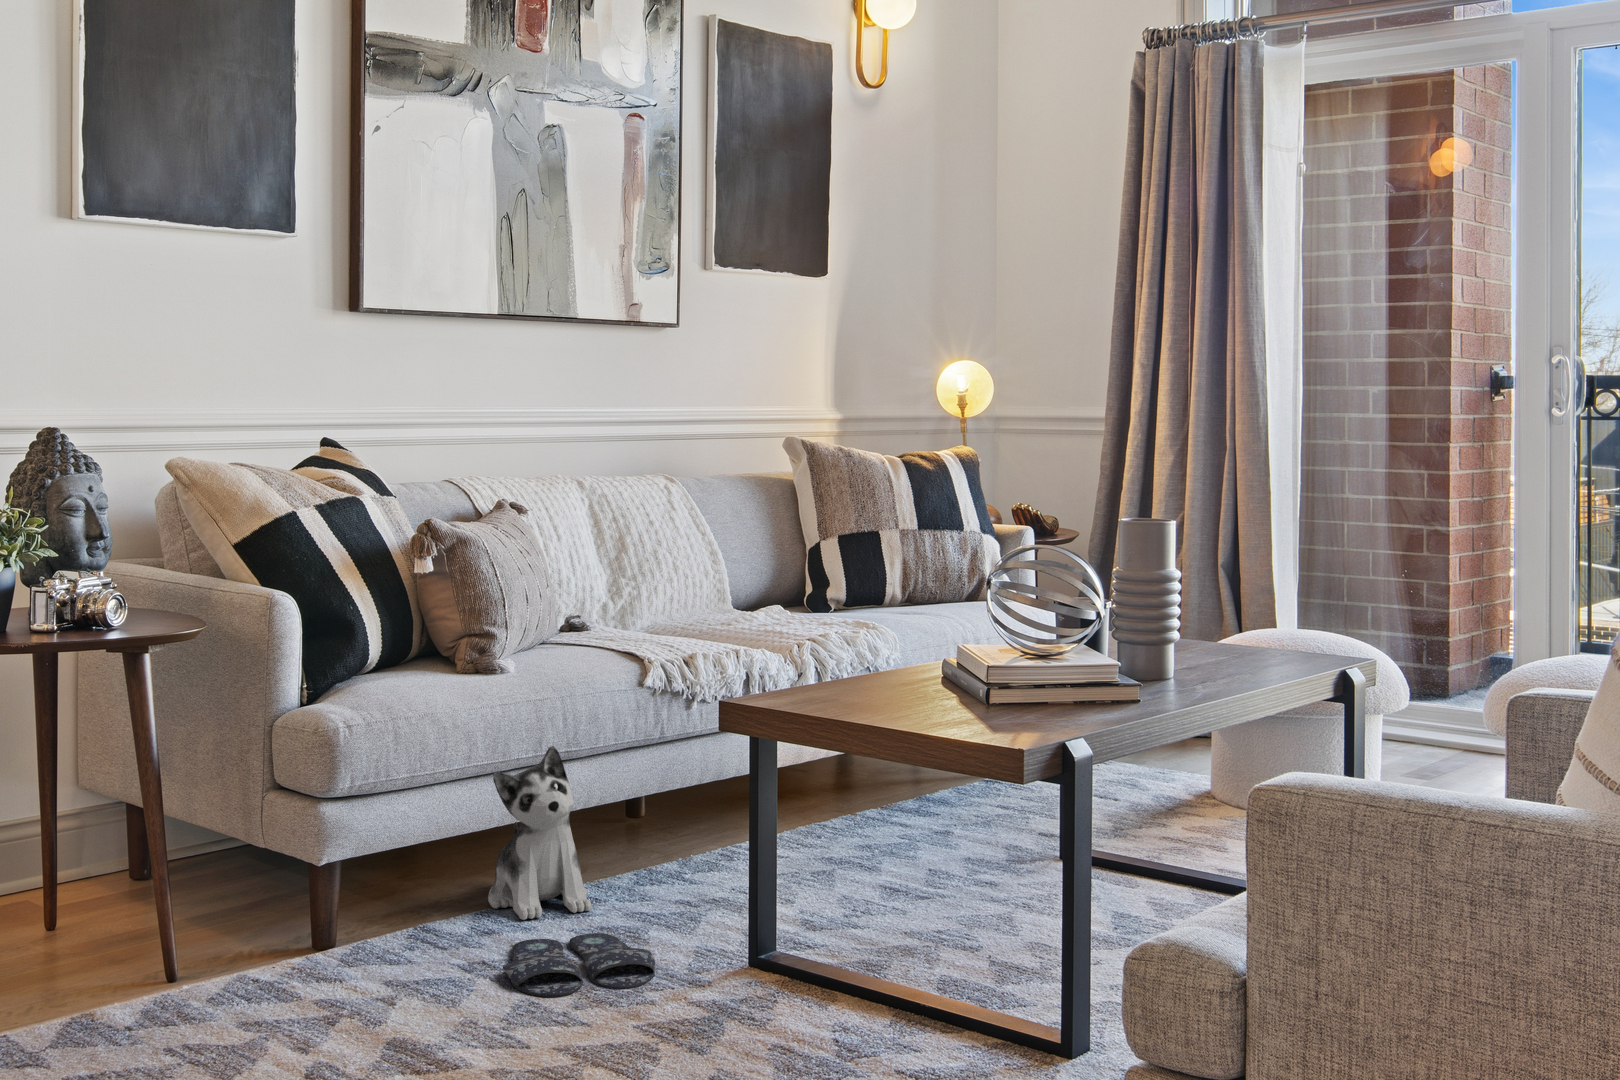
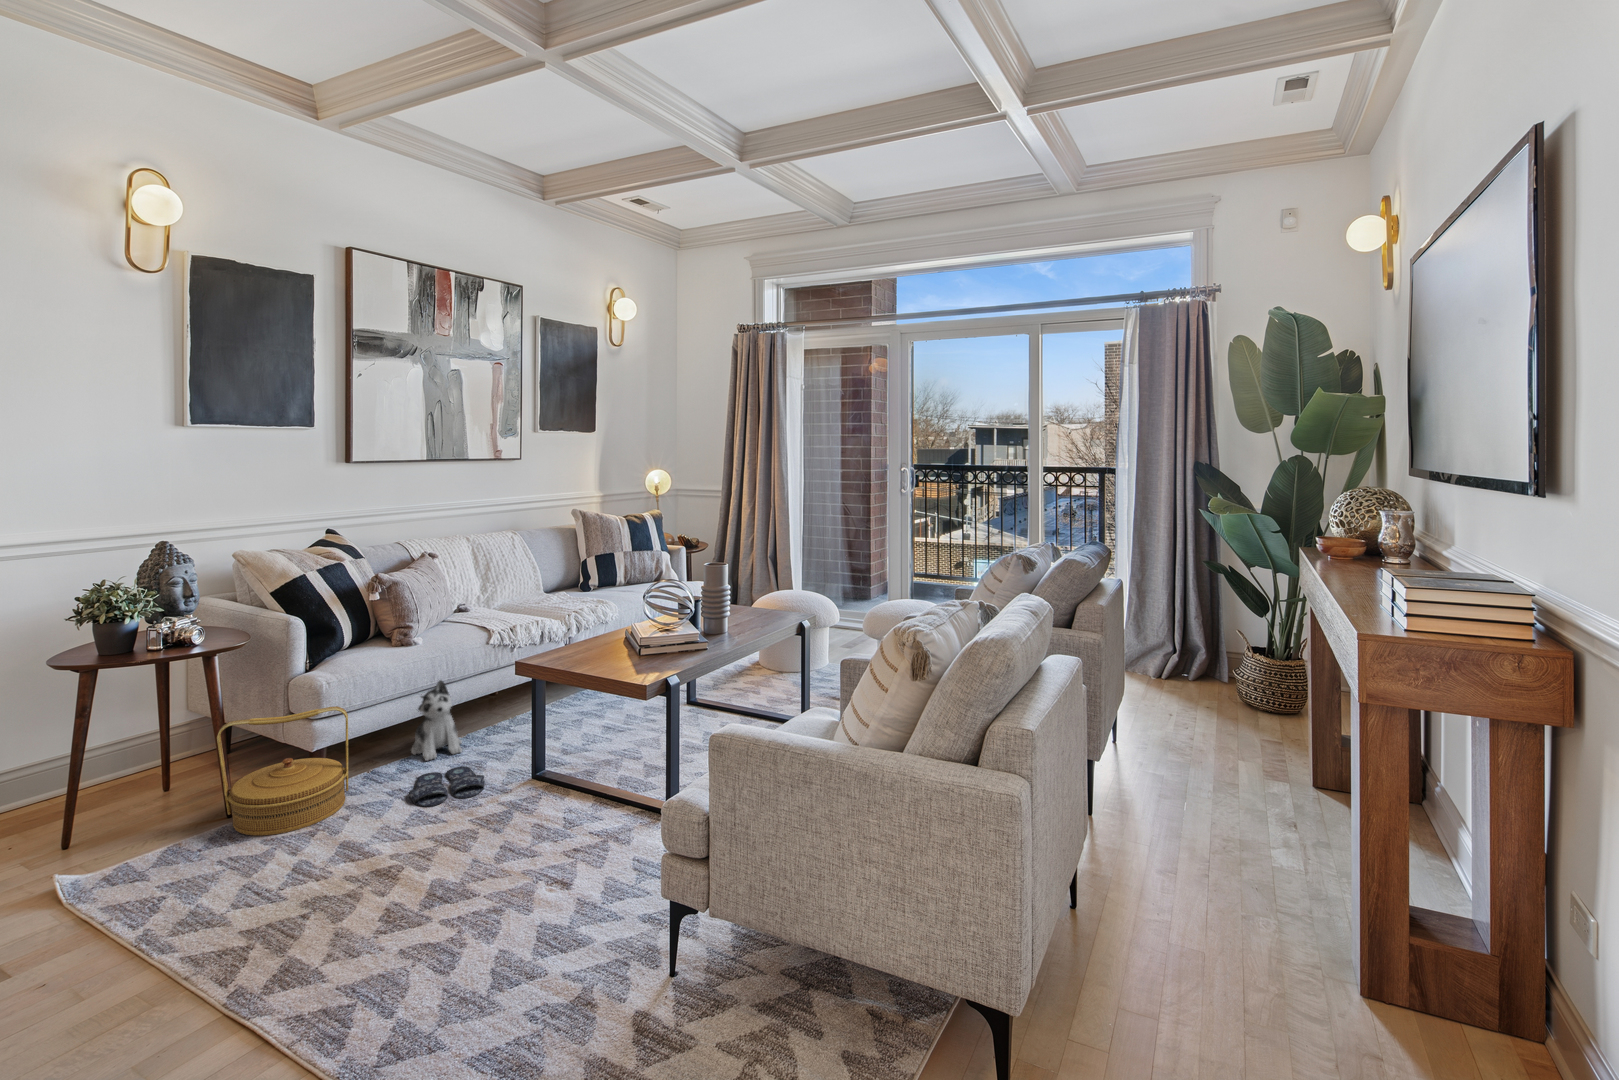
basket: none [157,765,391,1018] -> present [217,706,348,836]

